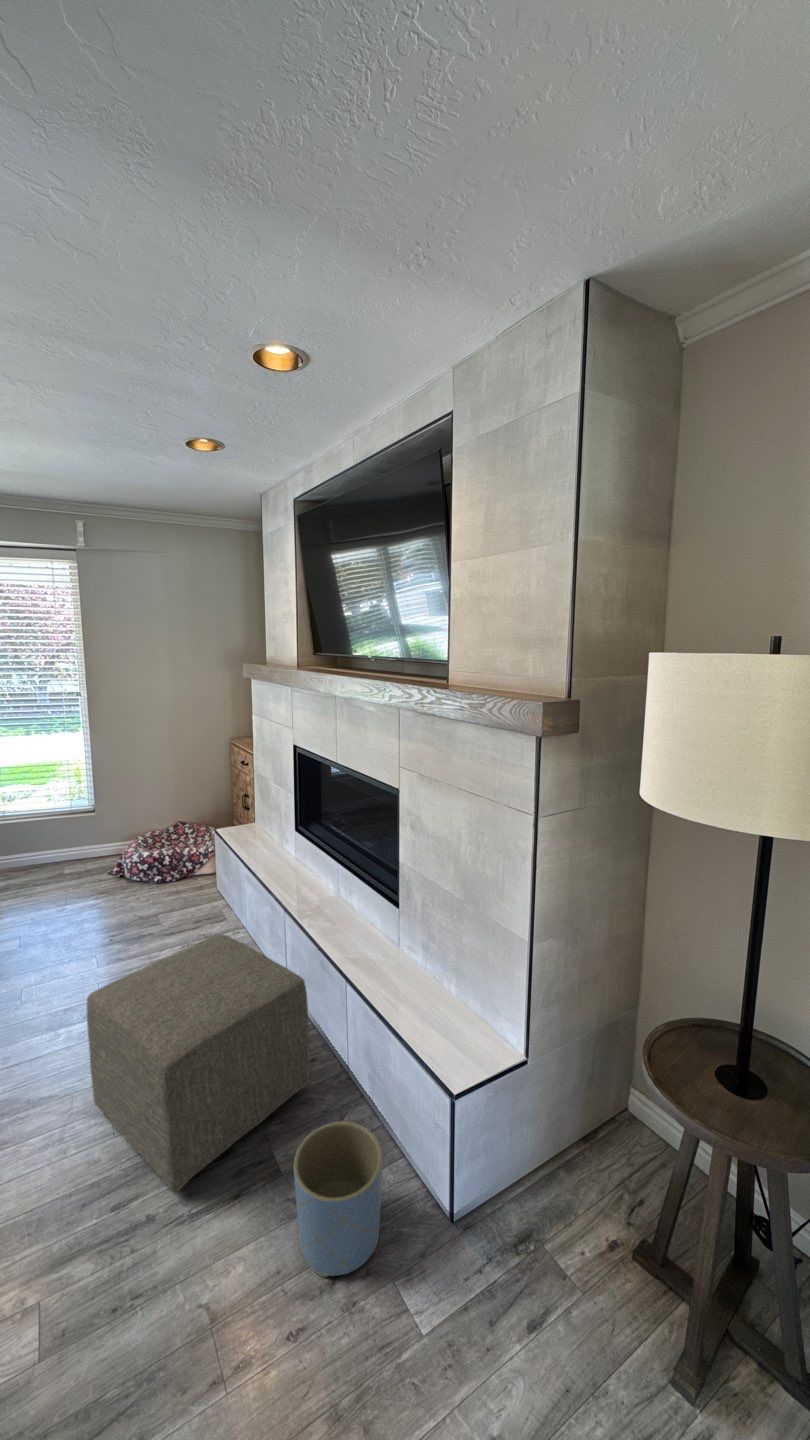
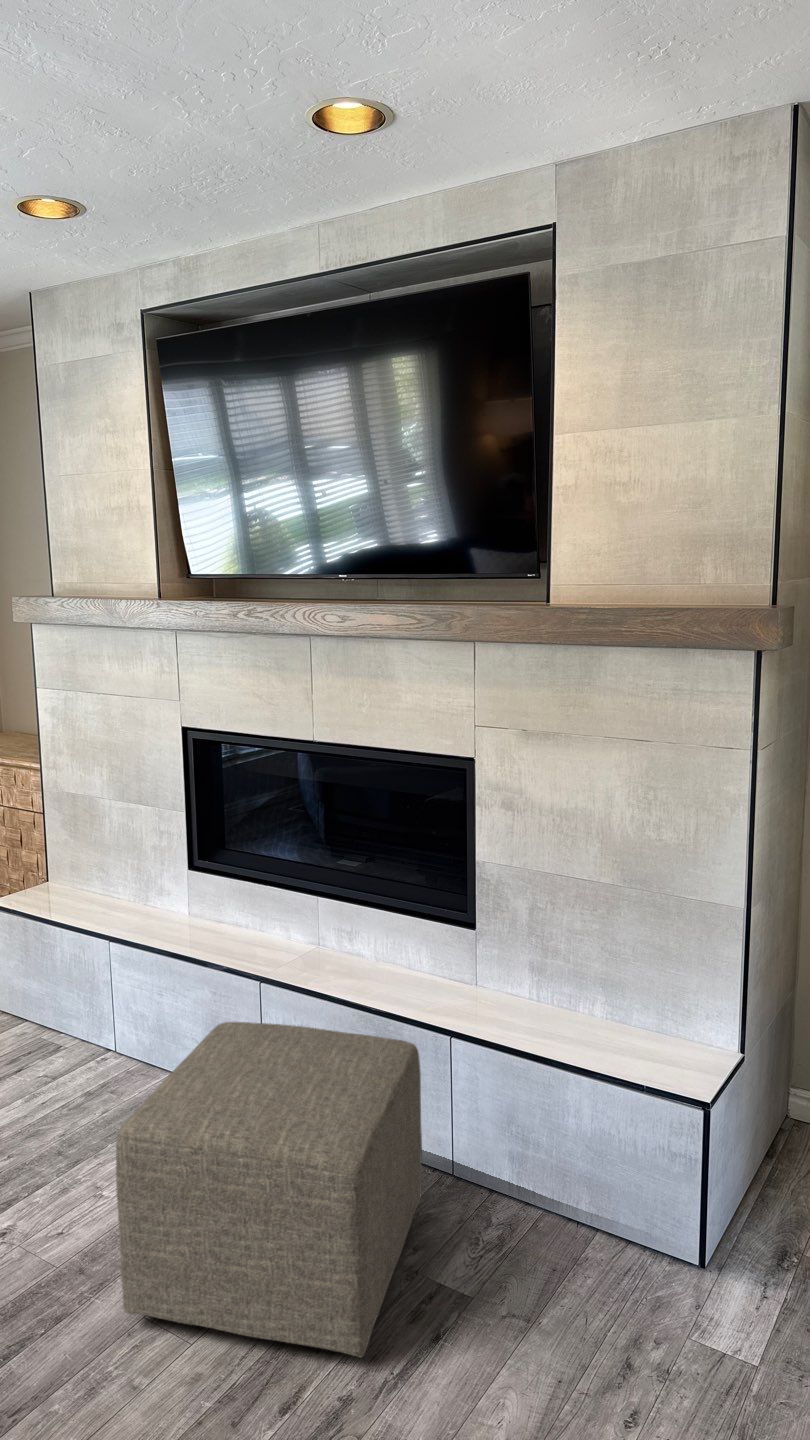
planter: present [294,1121,383,1277] -> none [541,1184,658,1365]

